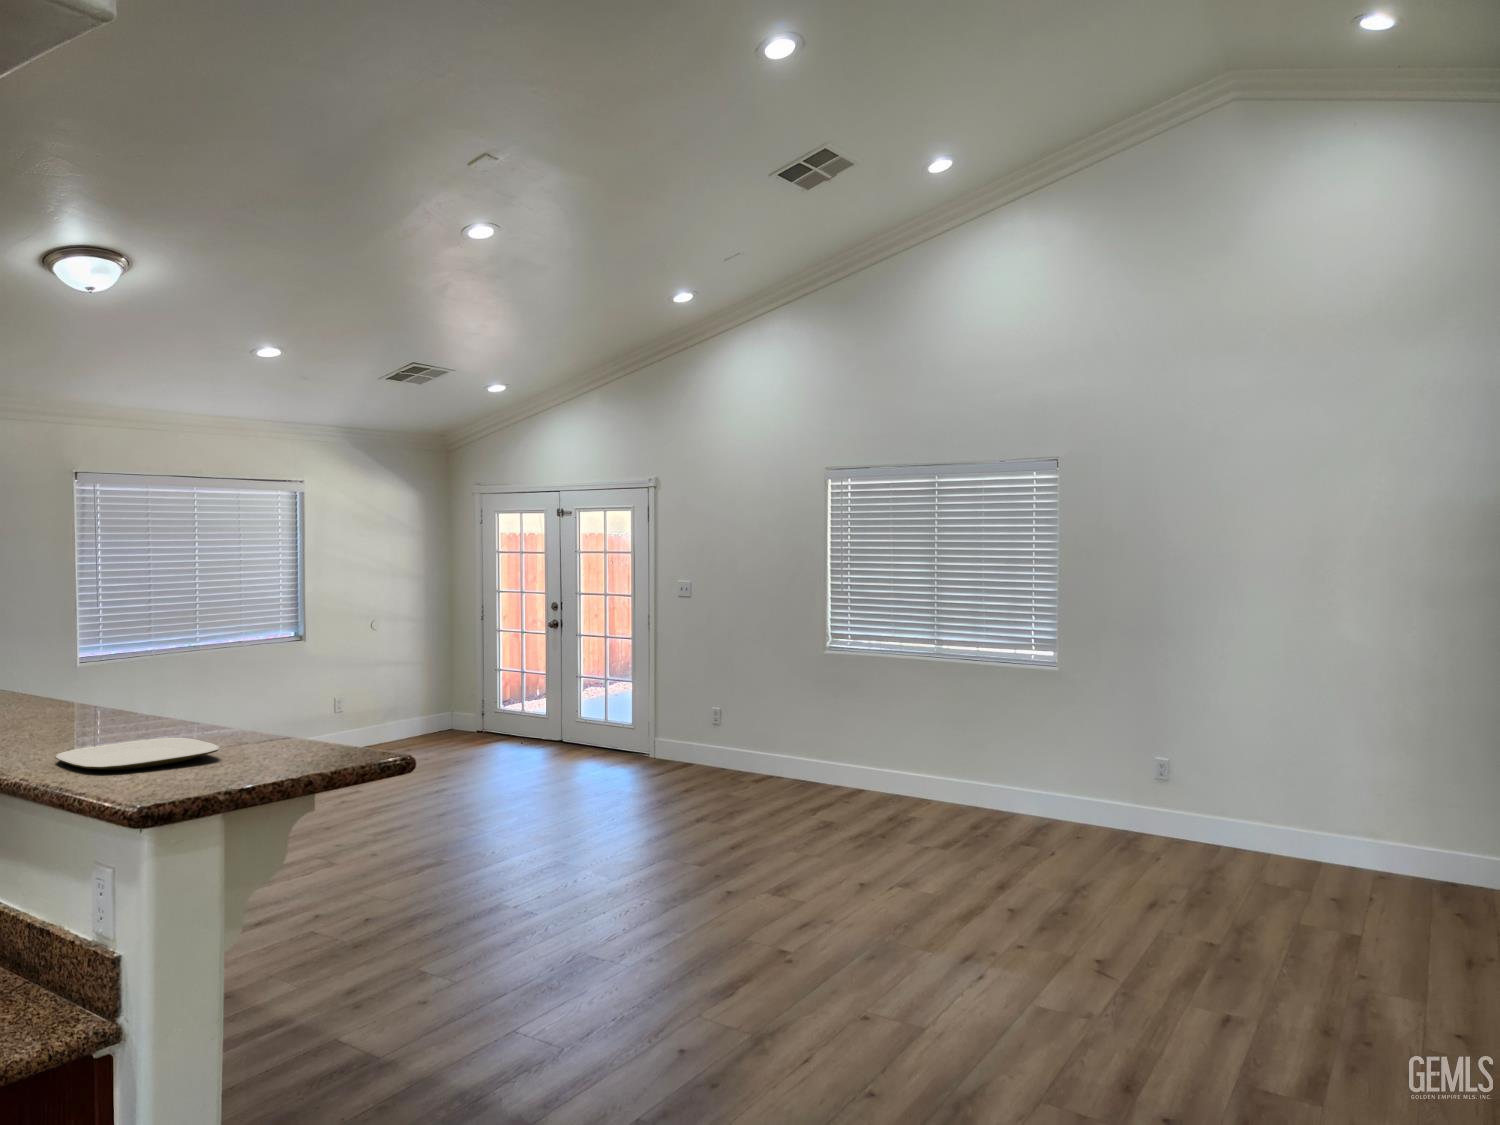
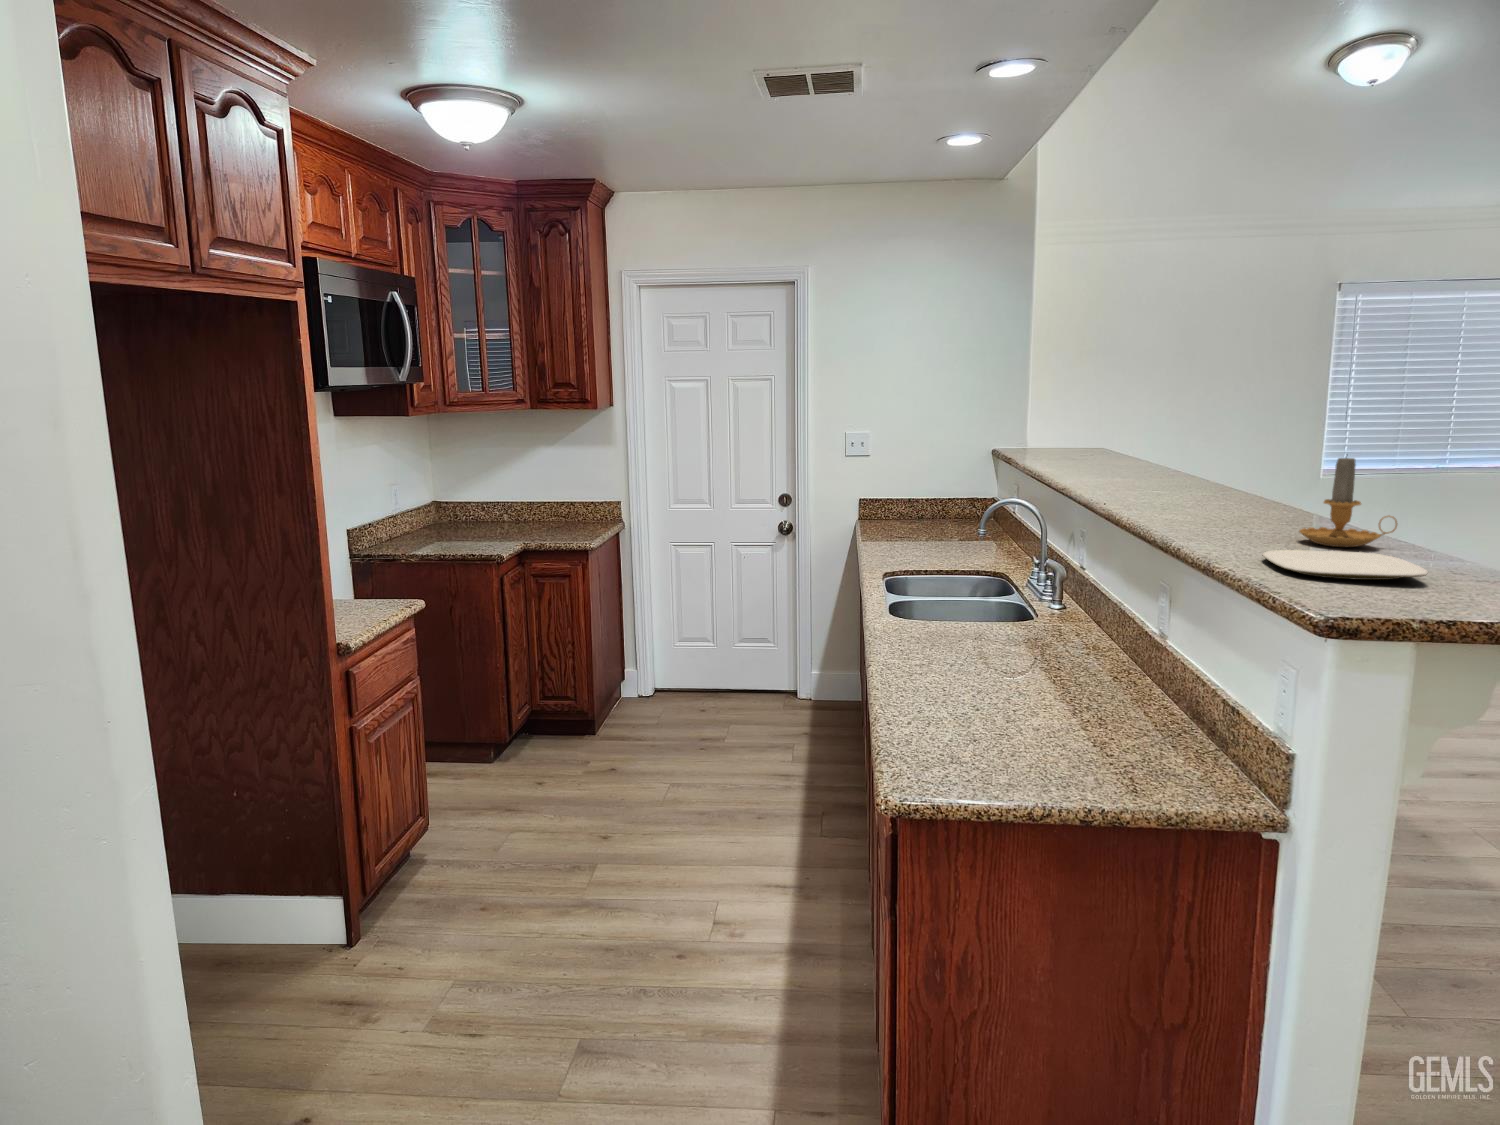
candle: none [86,644,182,738] -> present [1299,457,1398,547]

